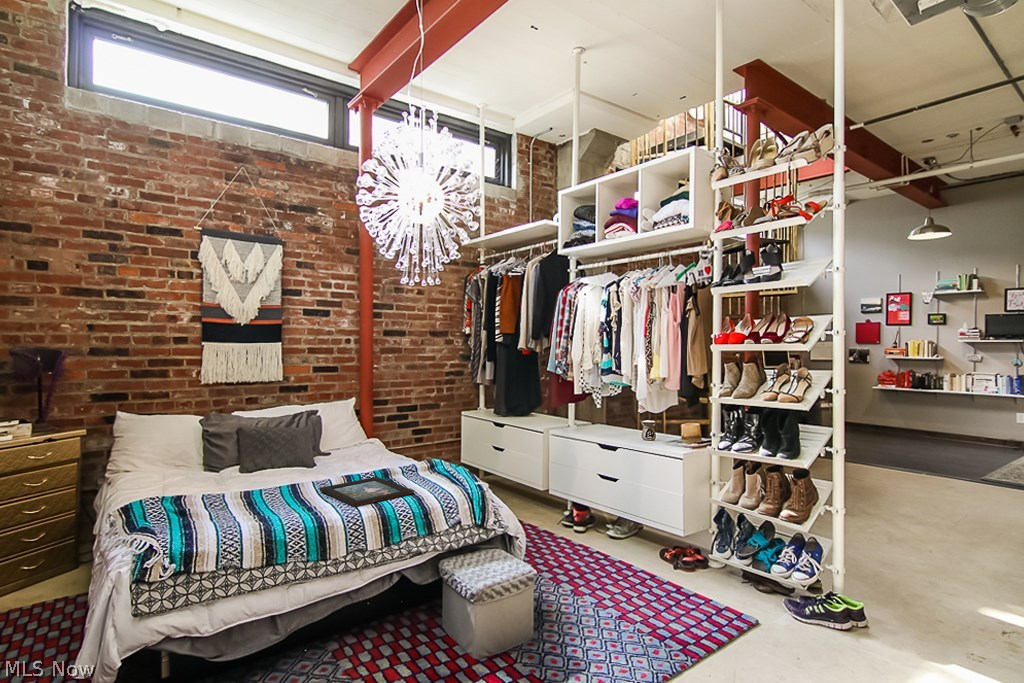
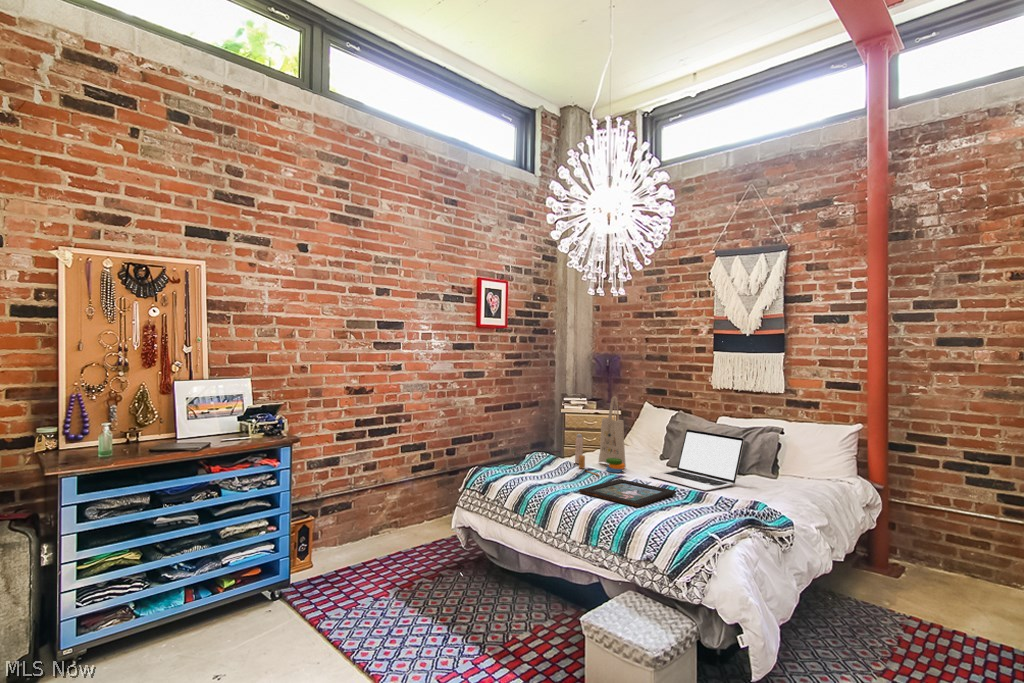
tote bag: none [196,405,282,501] -> present [575,397,626,476]
laptop: none [288,422,368,480] -> present [648,429,744,490]

